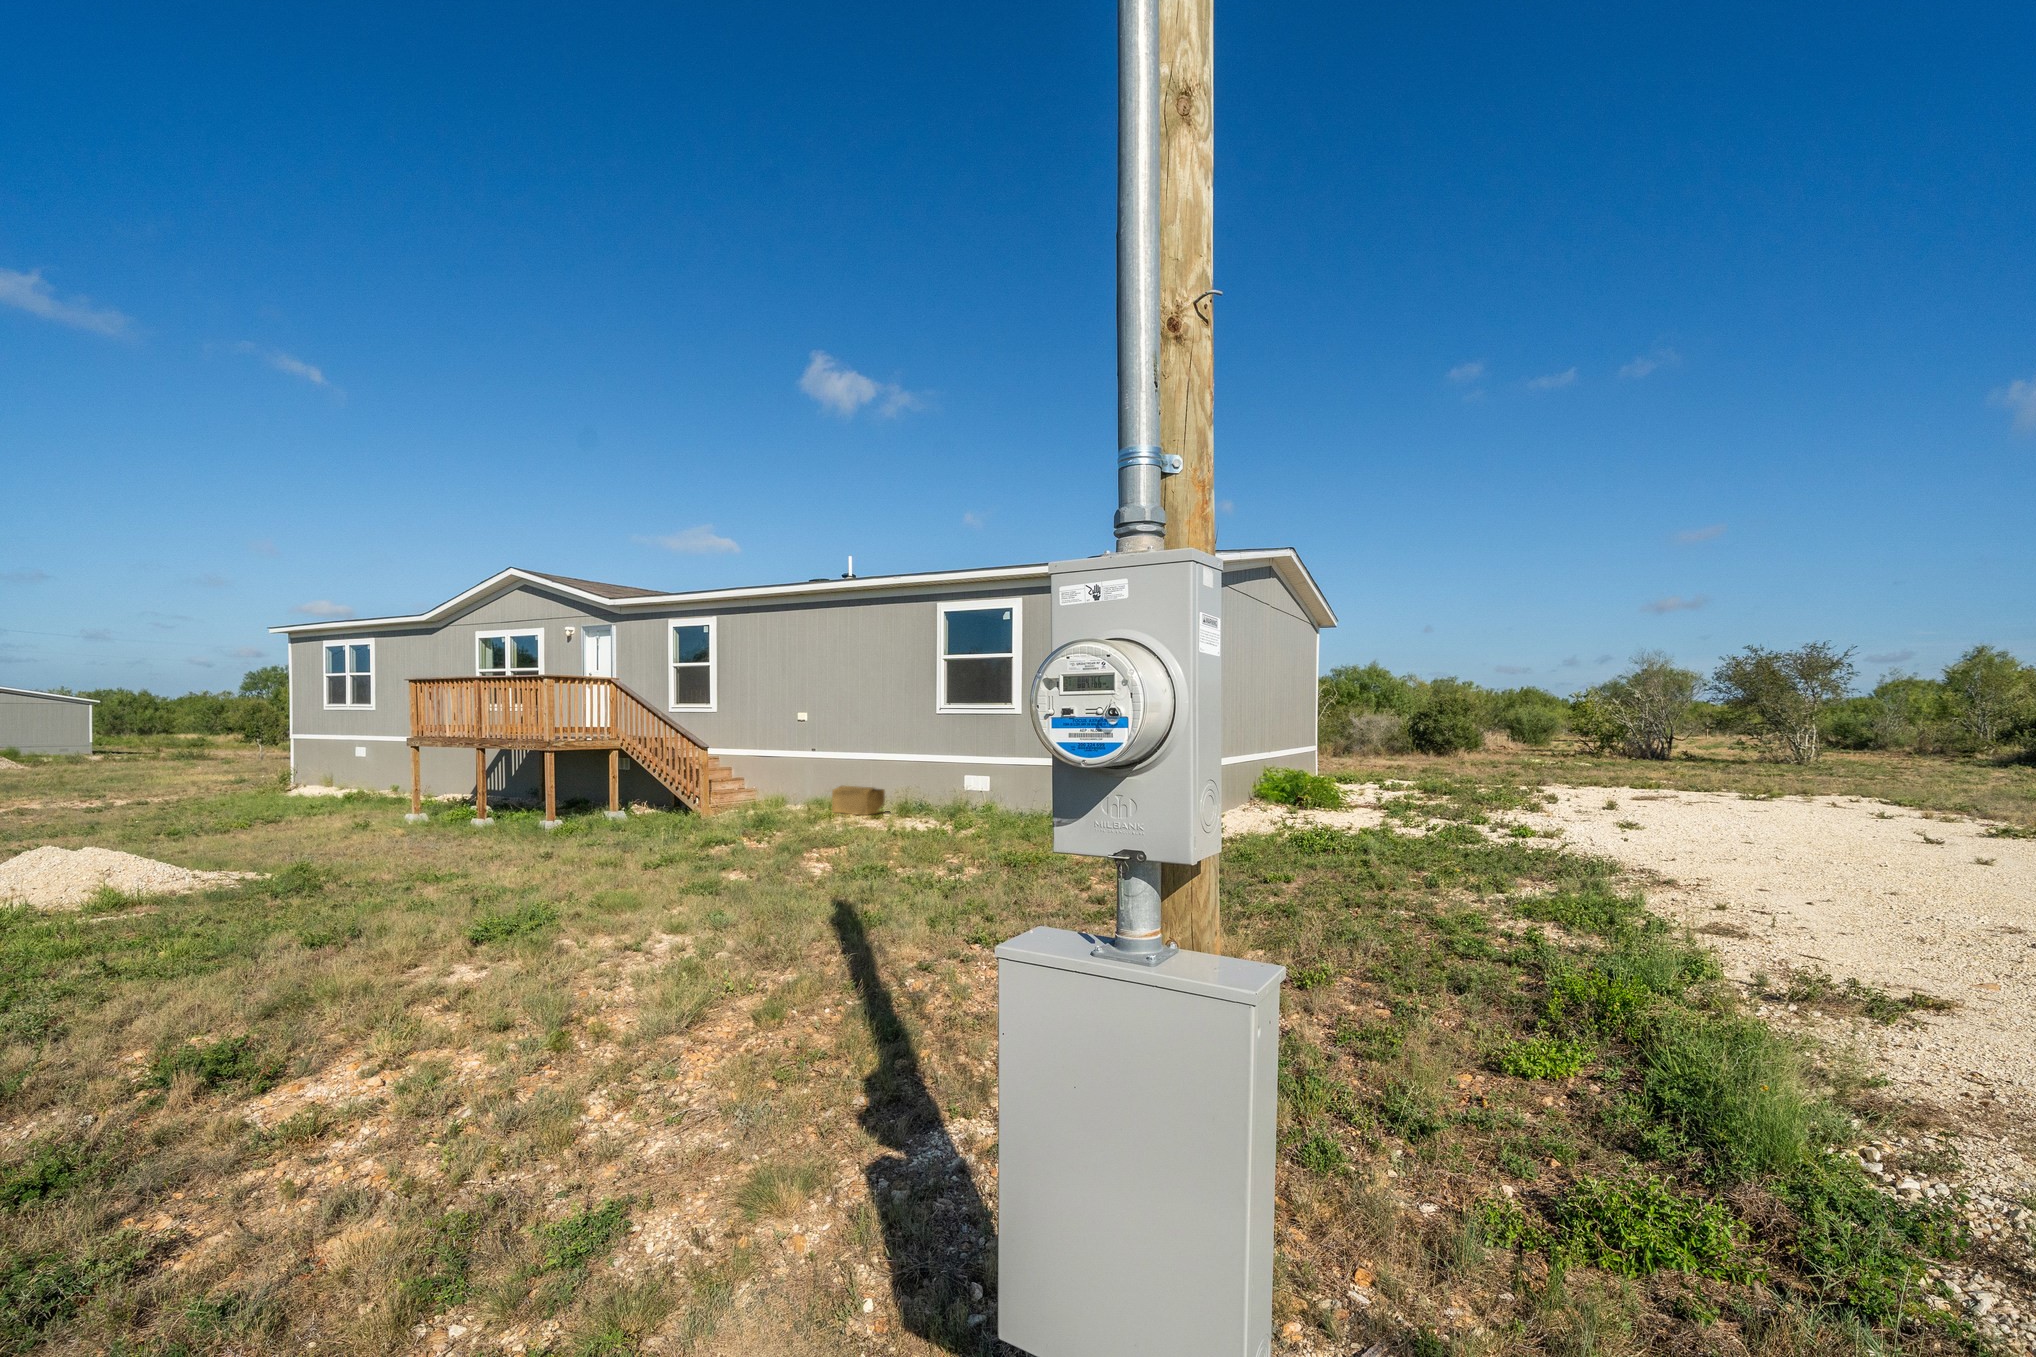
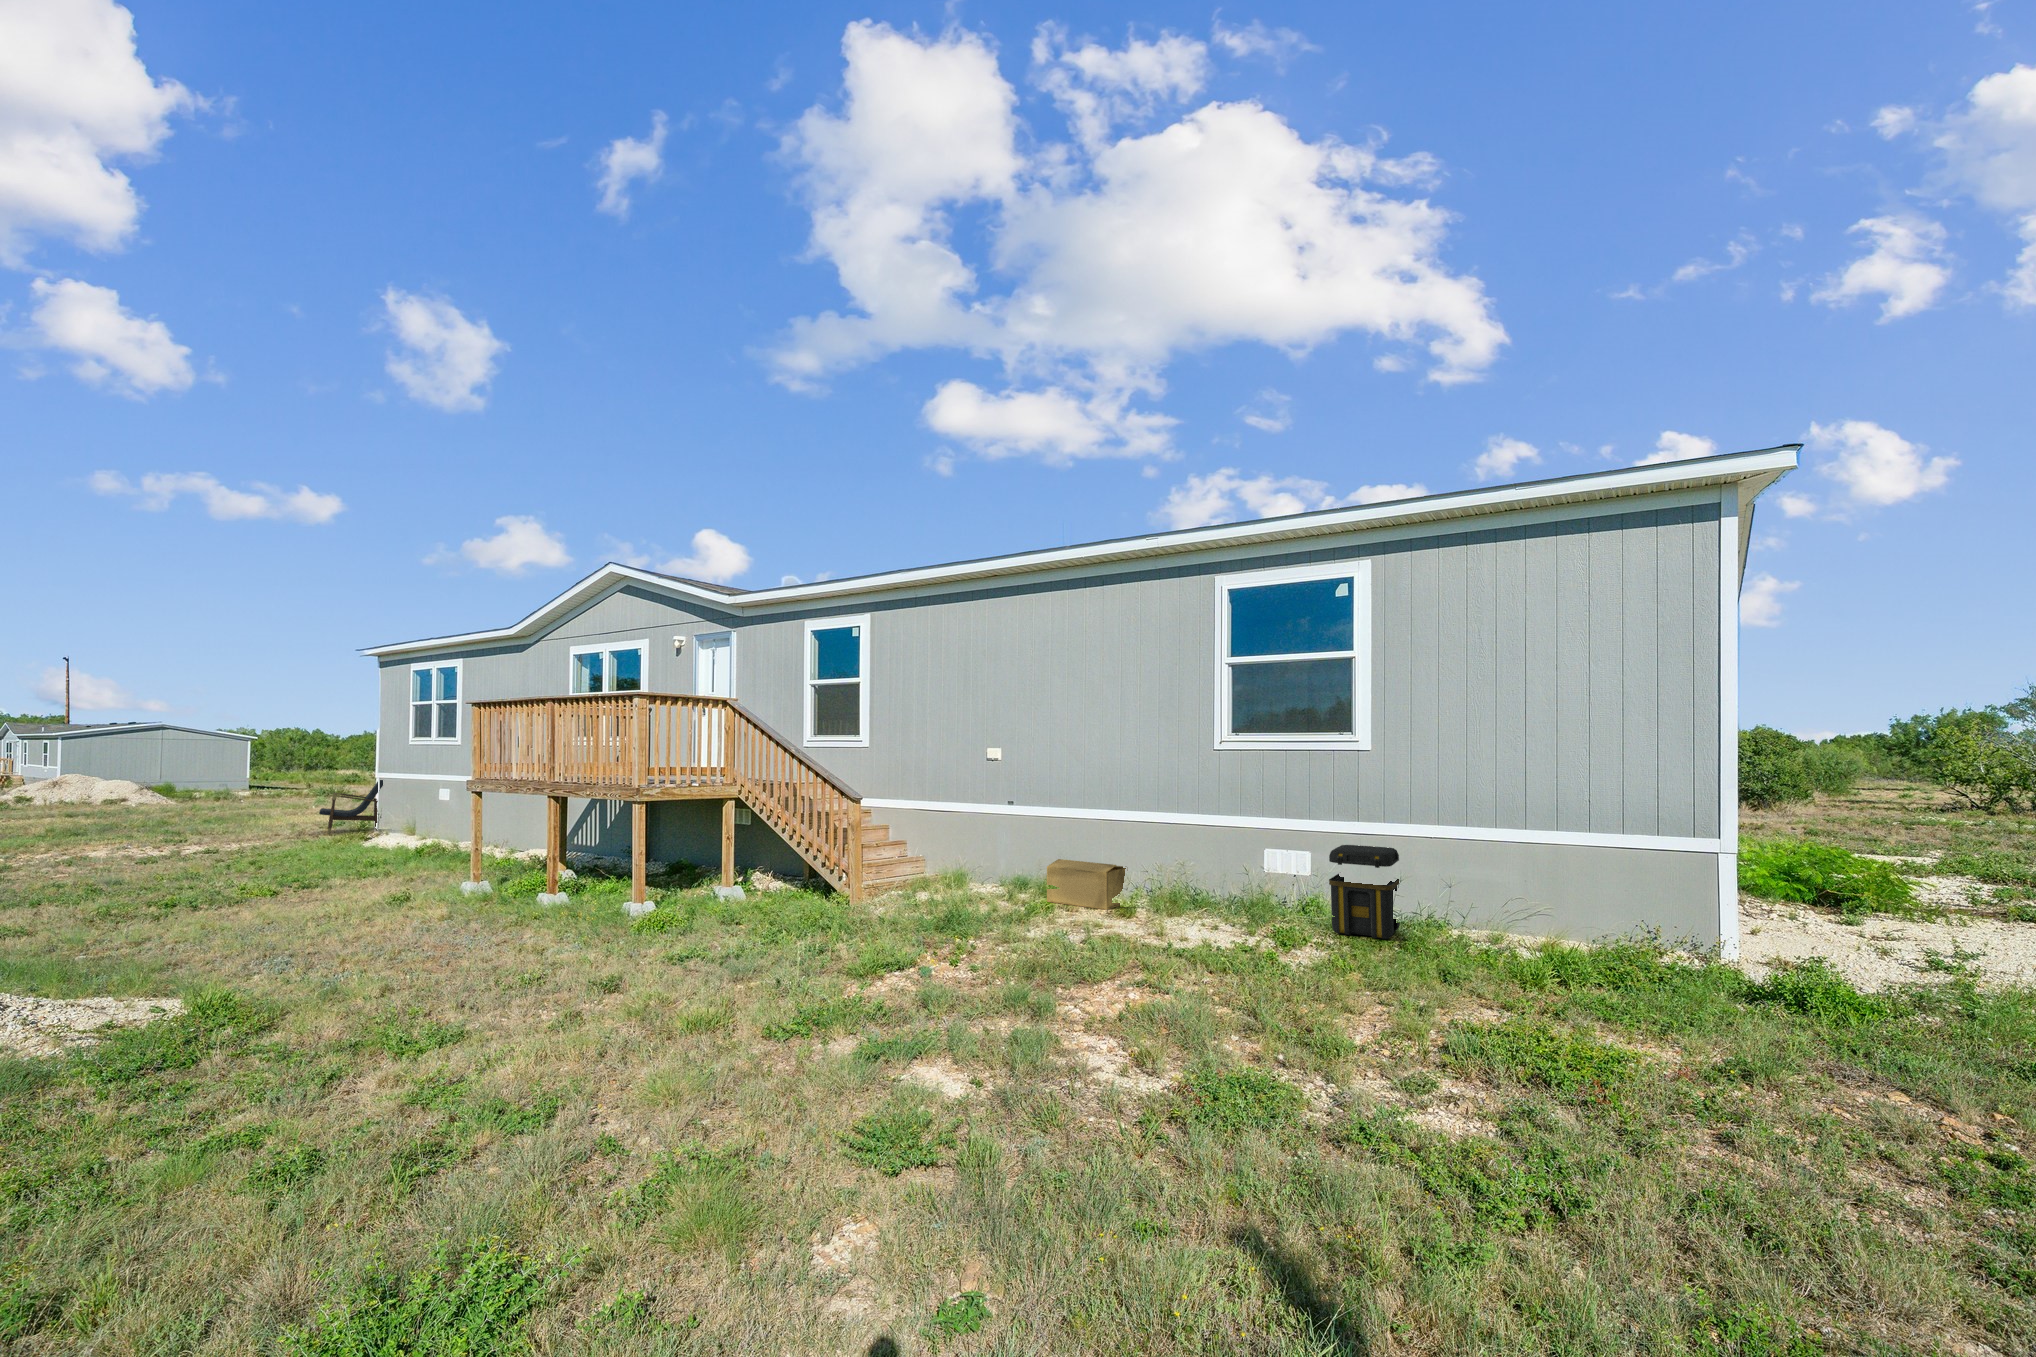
lounge chair: none [246,740,304,786] -> present [319,780,383,834]
toolbox: none [990,771,1033,824] -> present [1329,845,1400,939]

